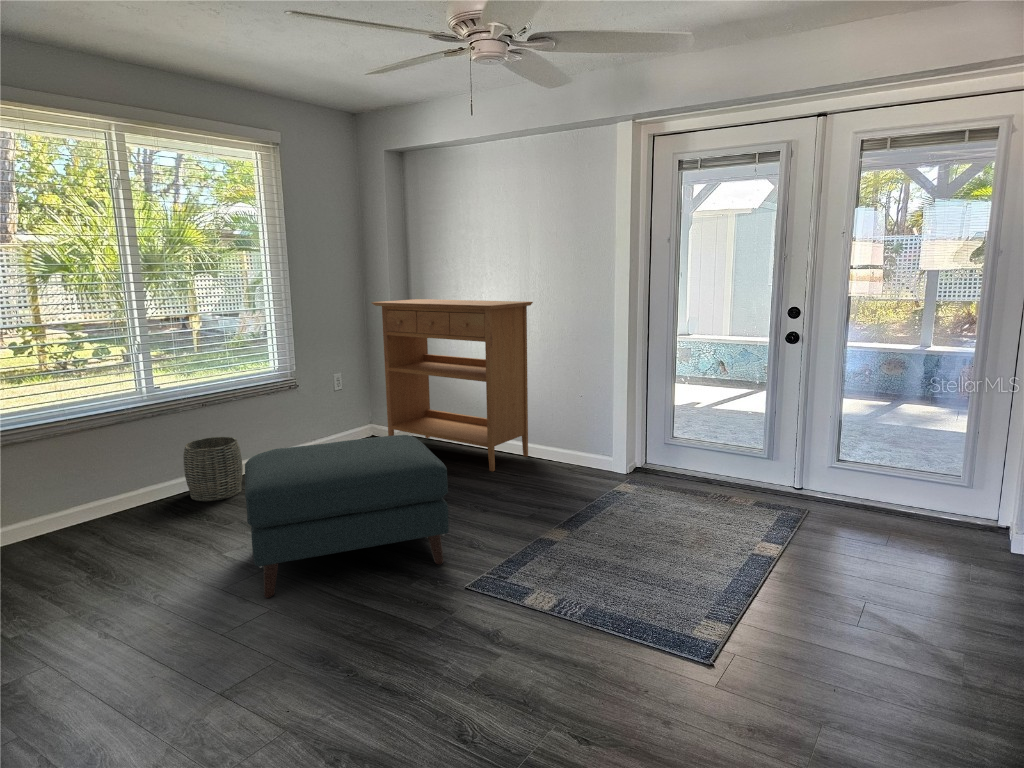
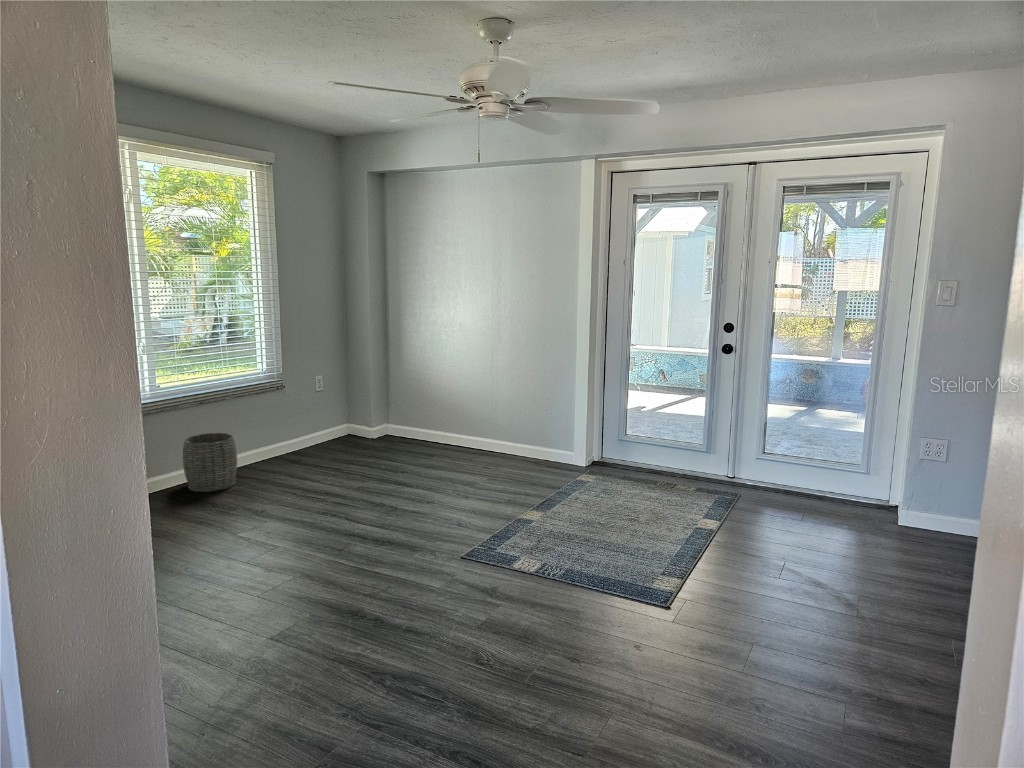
console table: present [371,299,533,471] -> none [353,308,504,466]
ottoman: present [245,435,449,598] -> none [260,430,444,568]

